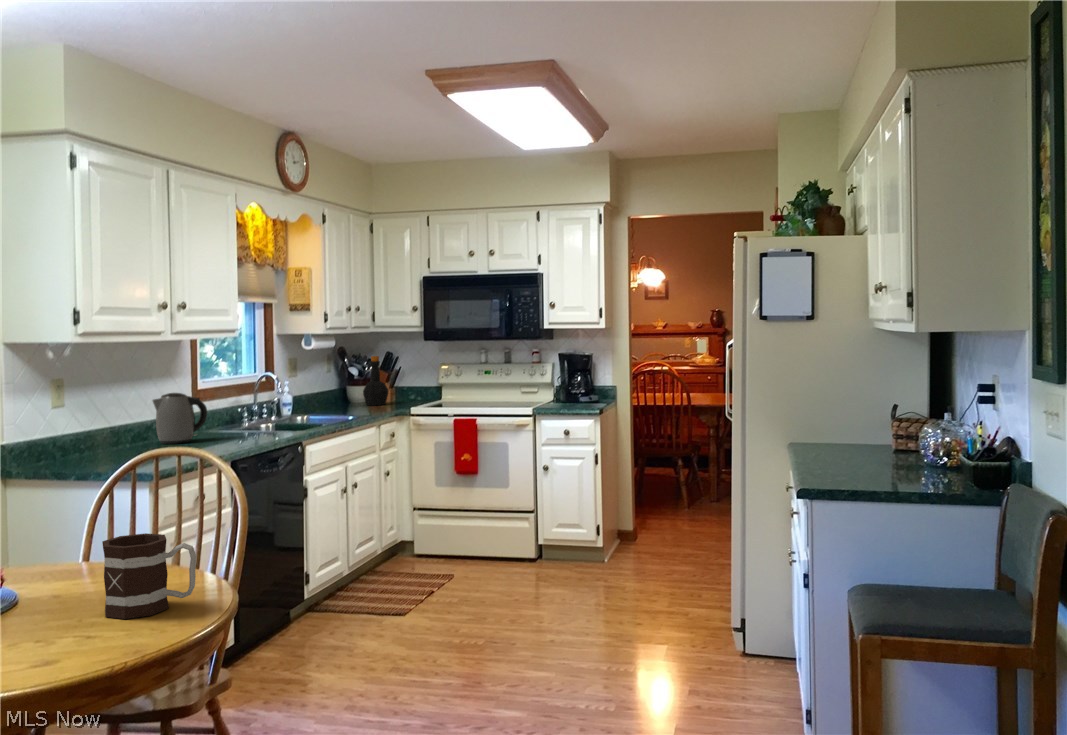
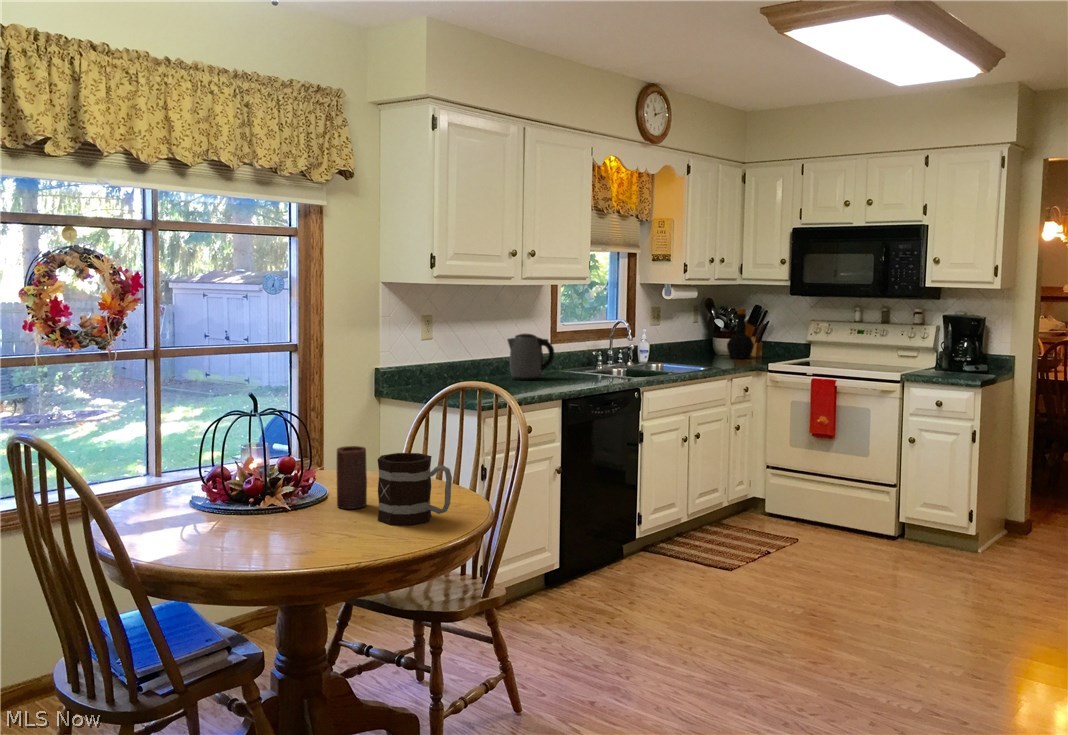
candle: none [37,535,77,611] -> present [337,446,367,509]

